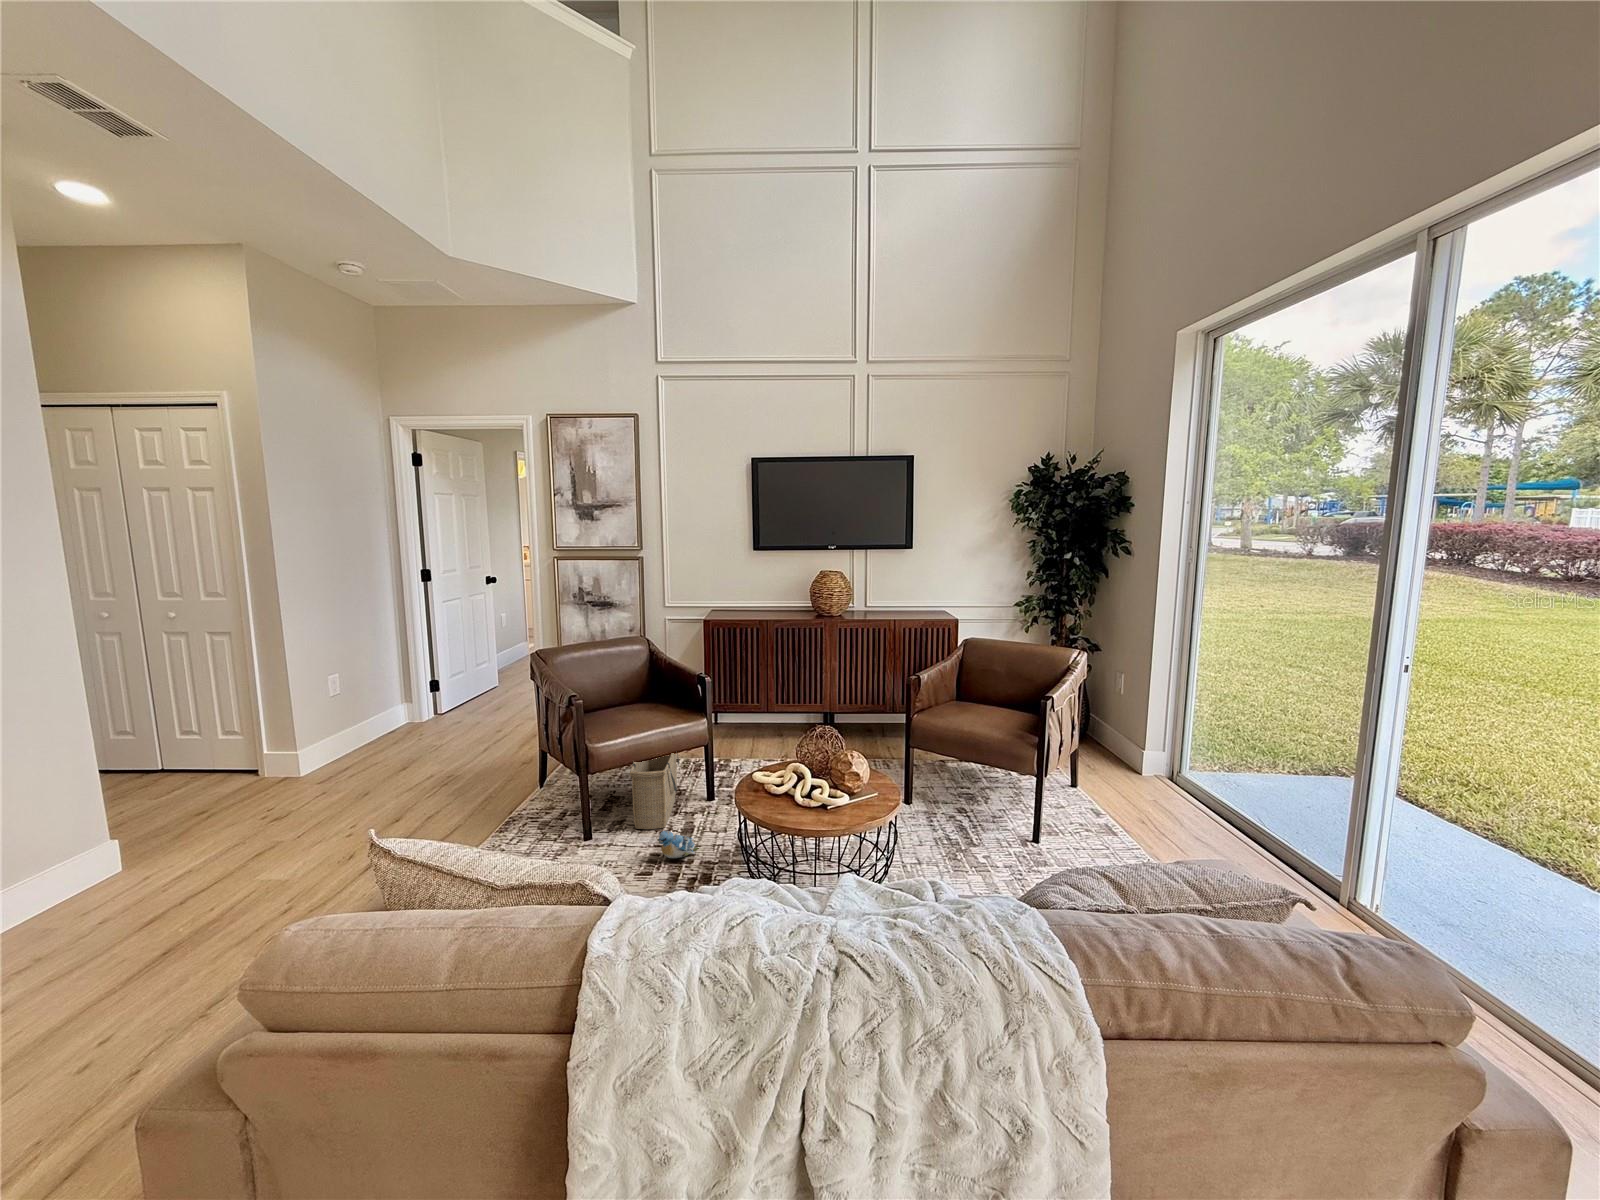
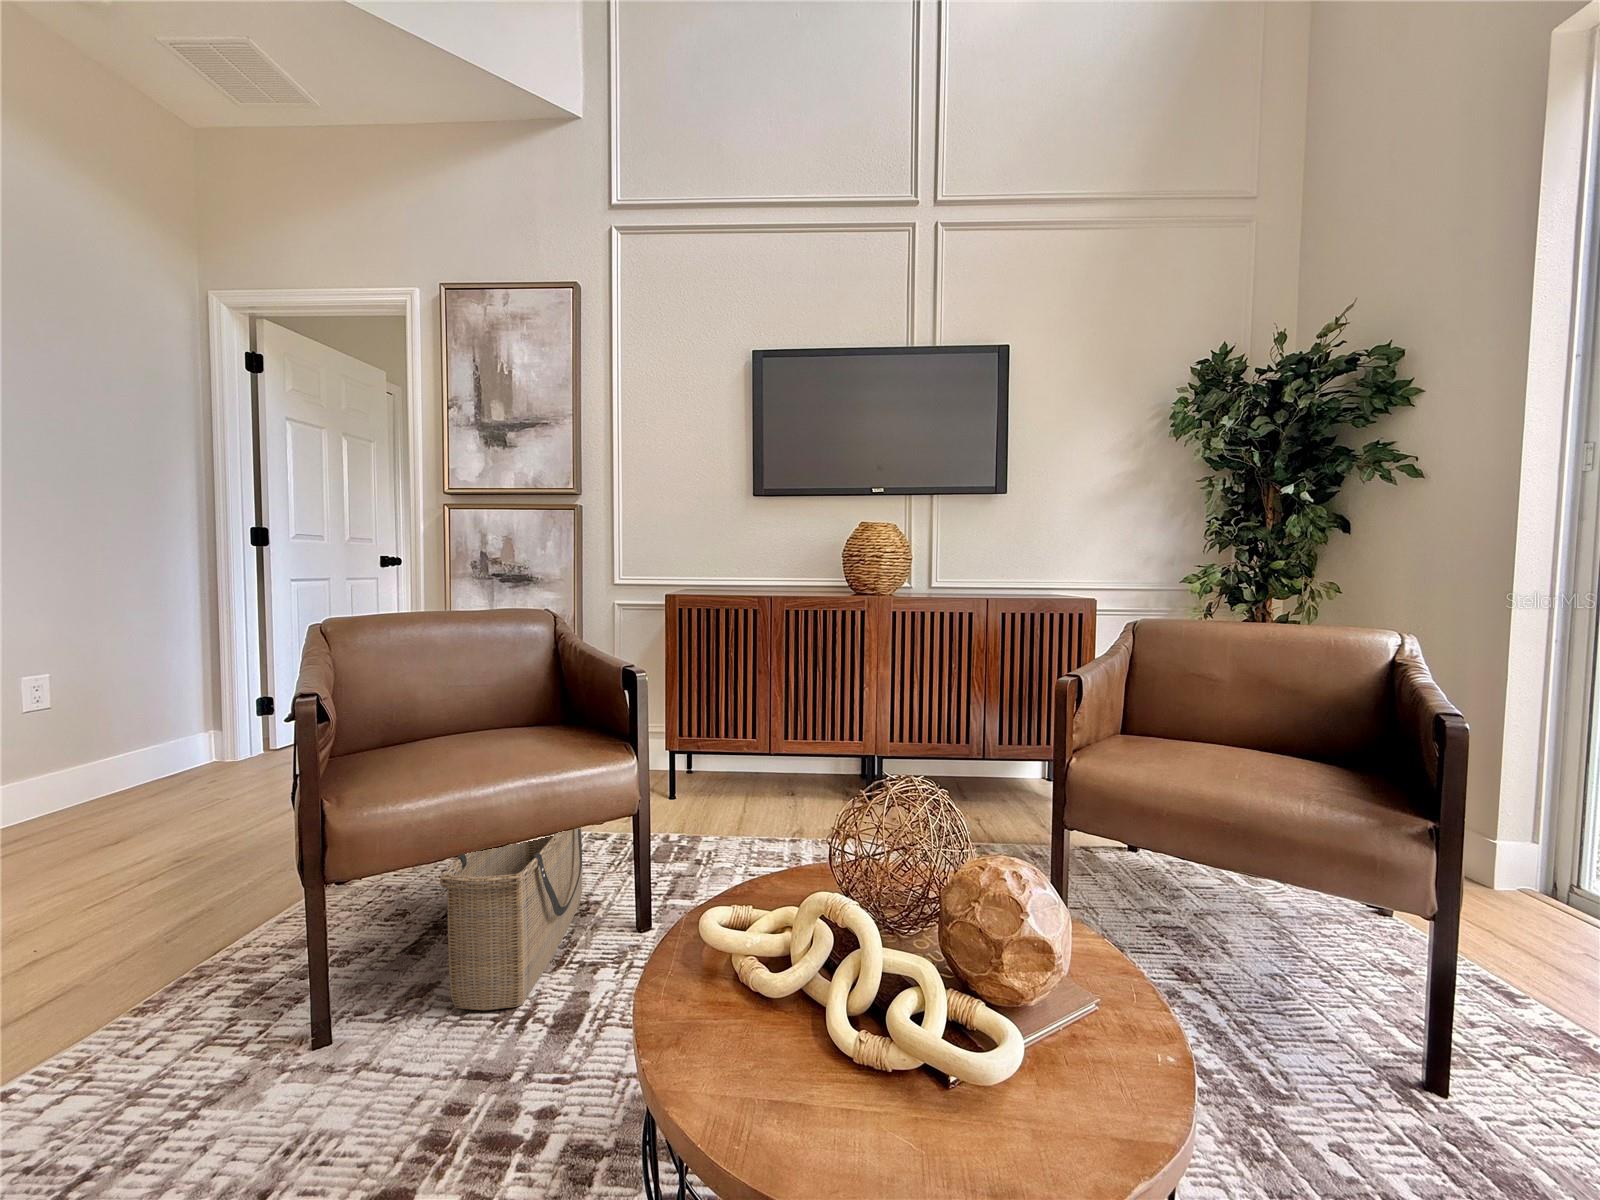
plush toy: present [657,831,699,858] -> none [458,1044,573,1124]

